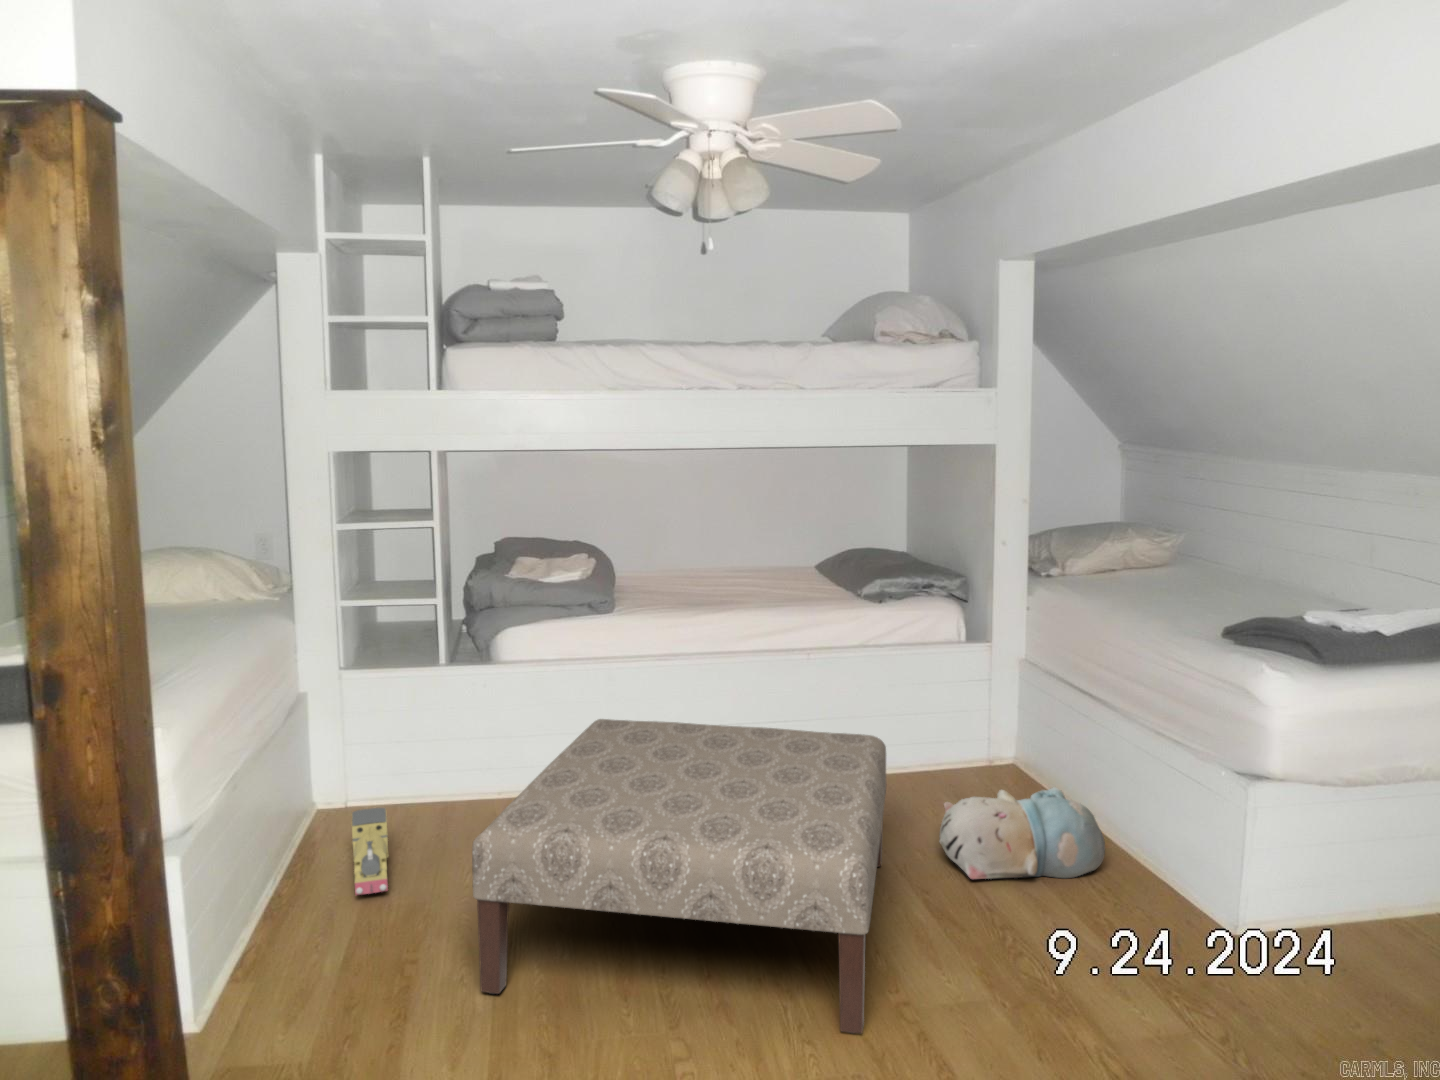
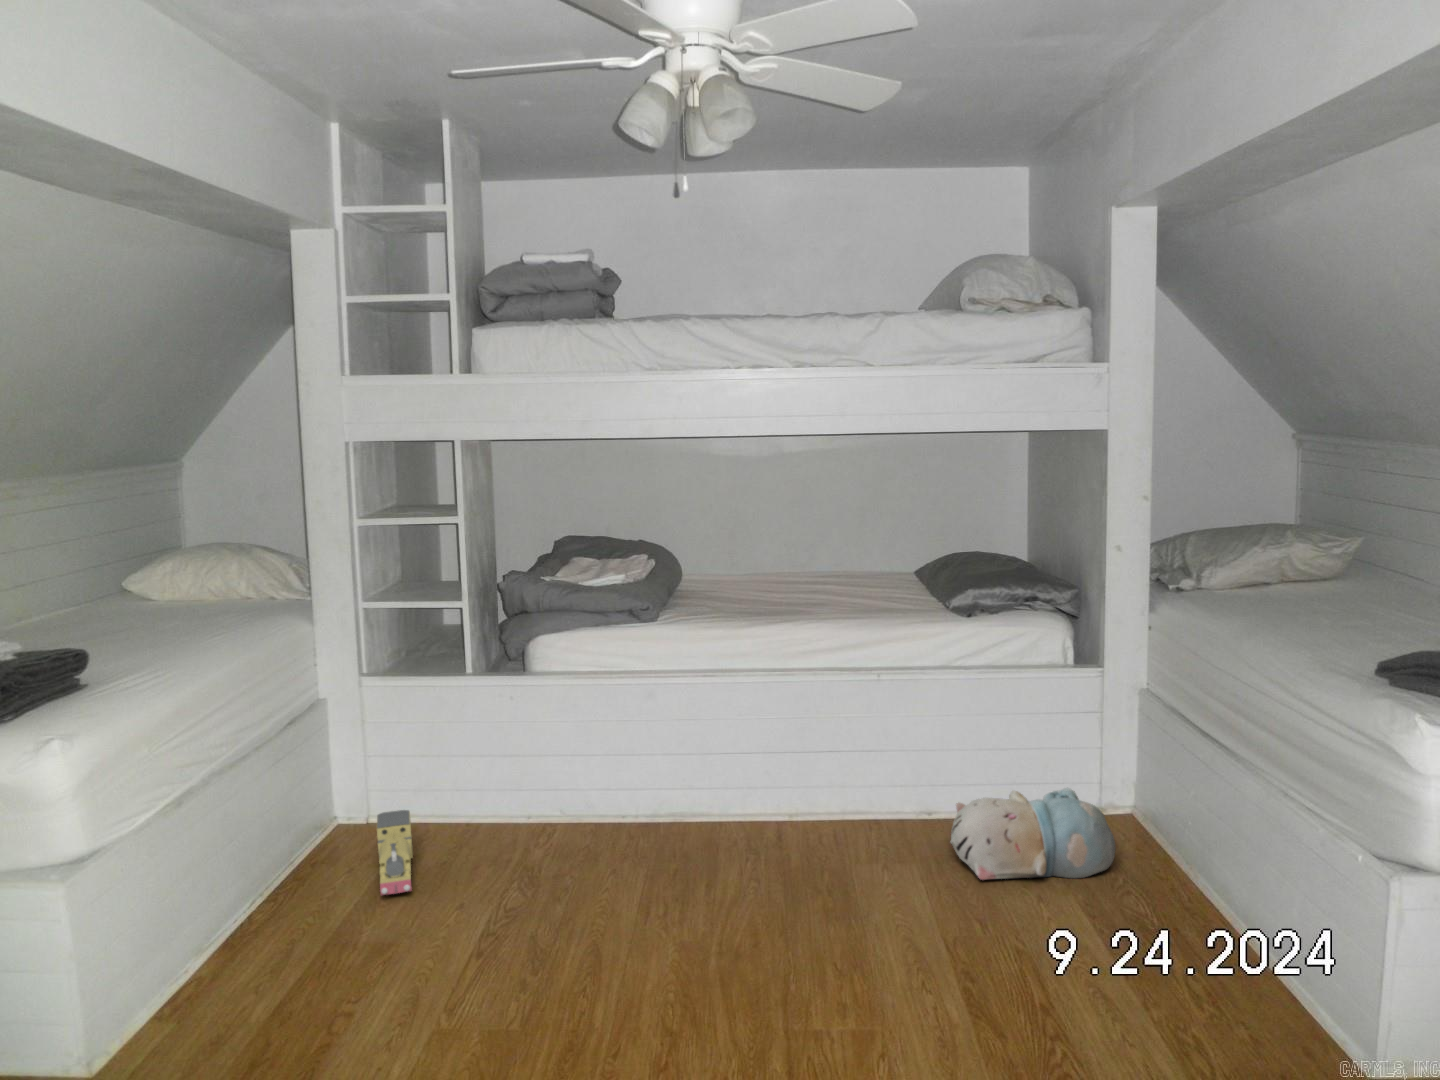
ottoman: present [472,719,886,1034] -> none [486,722,897,1030]

